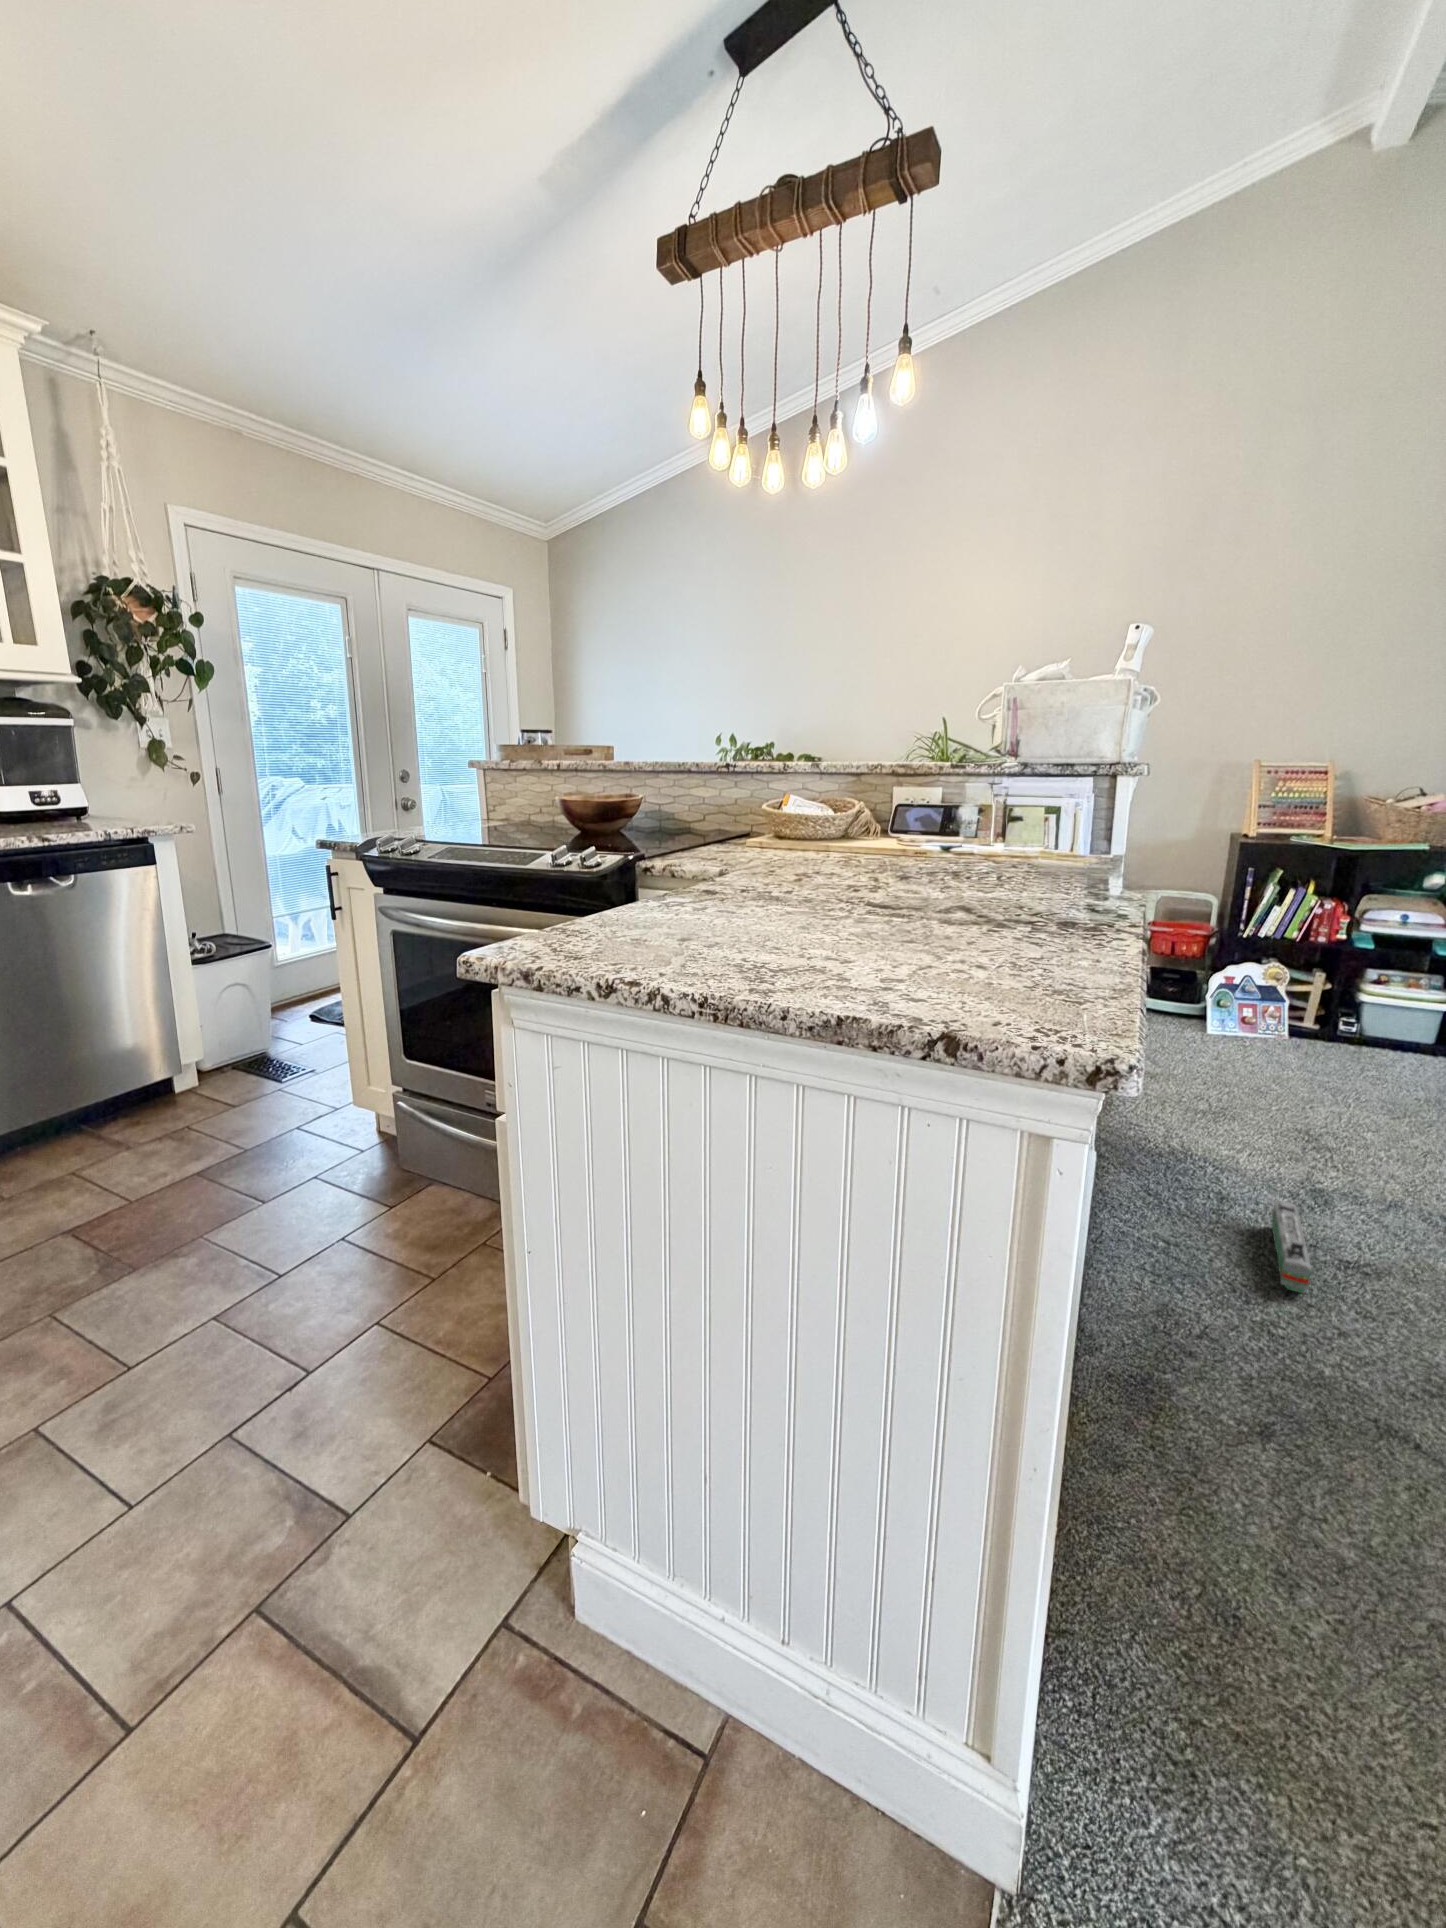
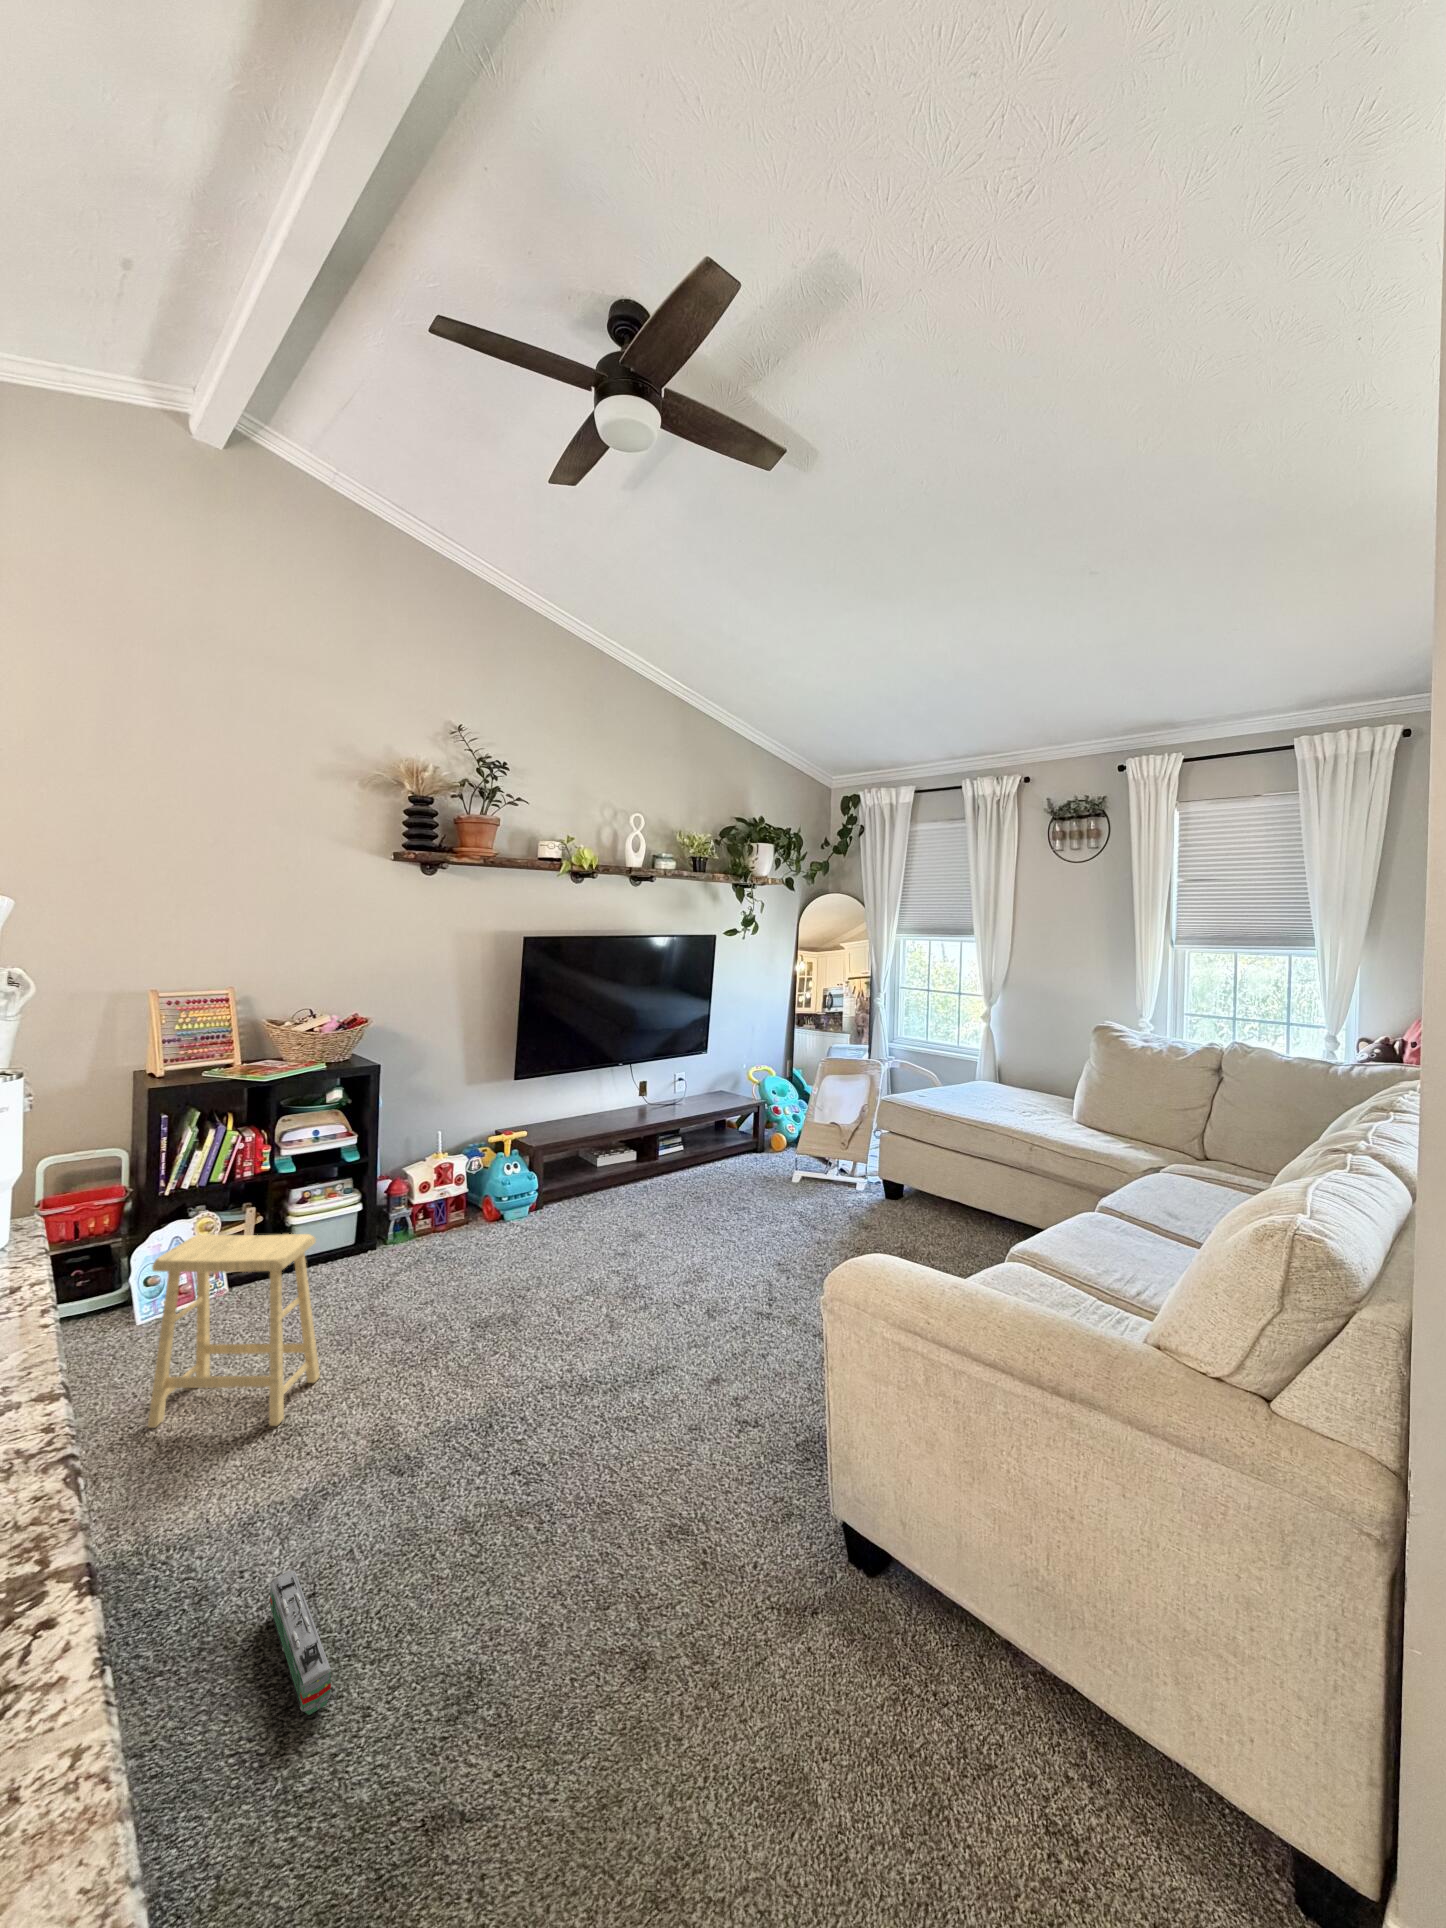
footstool: none [1203,957,1376,1133] -> present [148,1234,320,1428]

